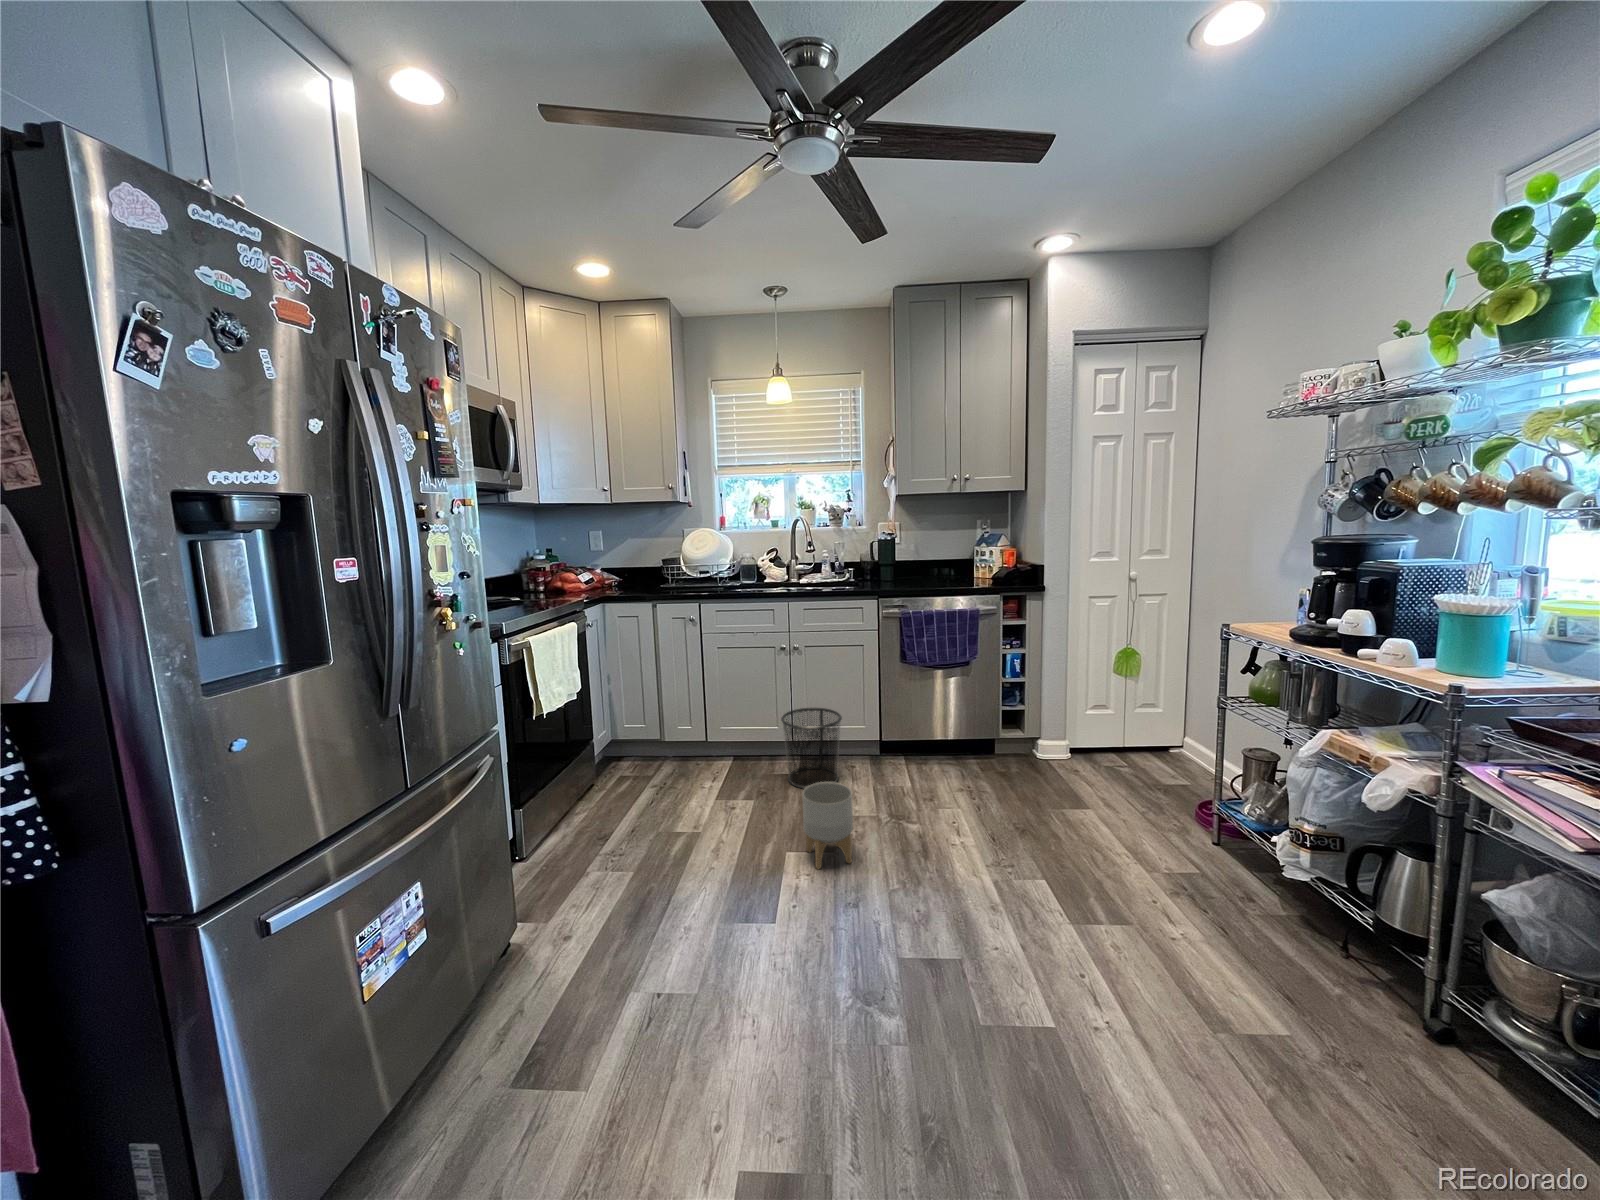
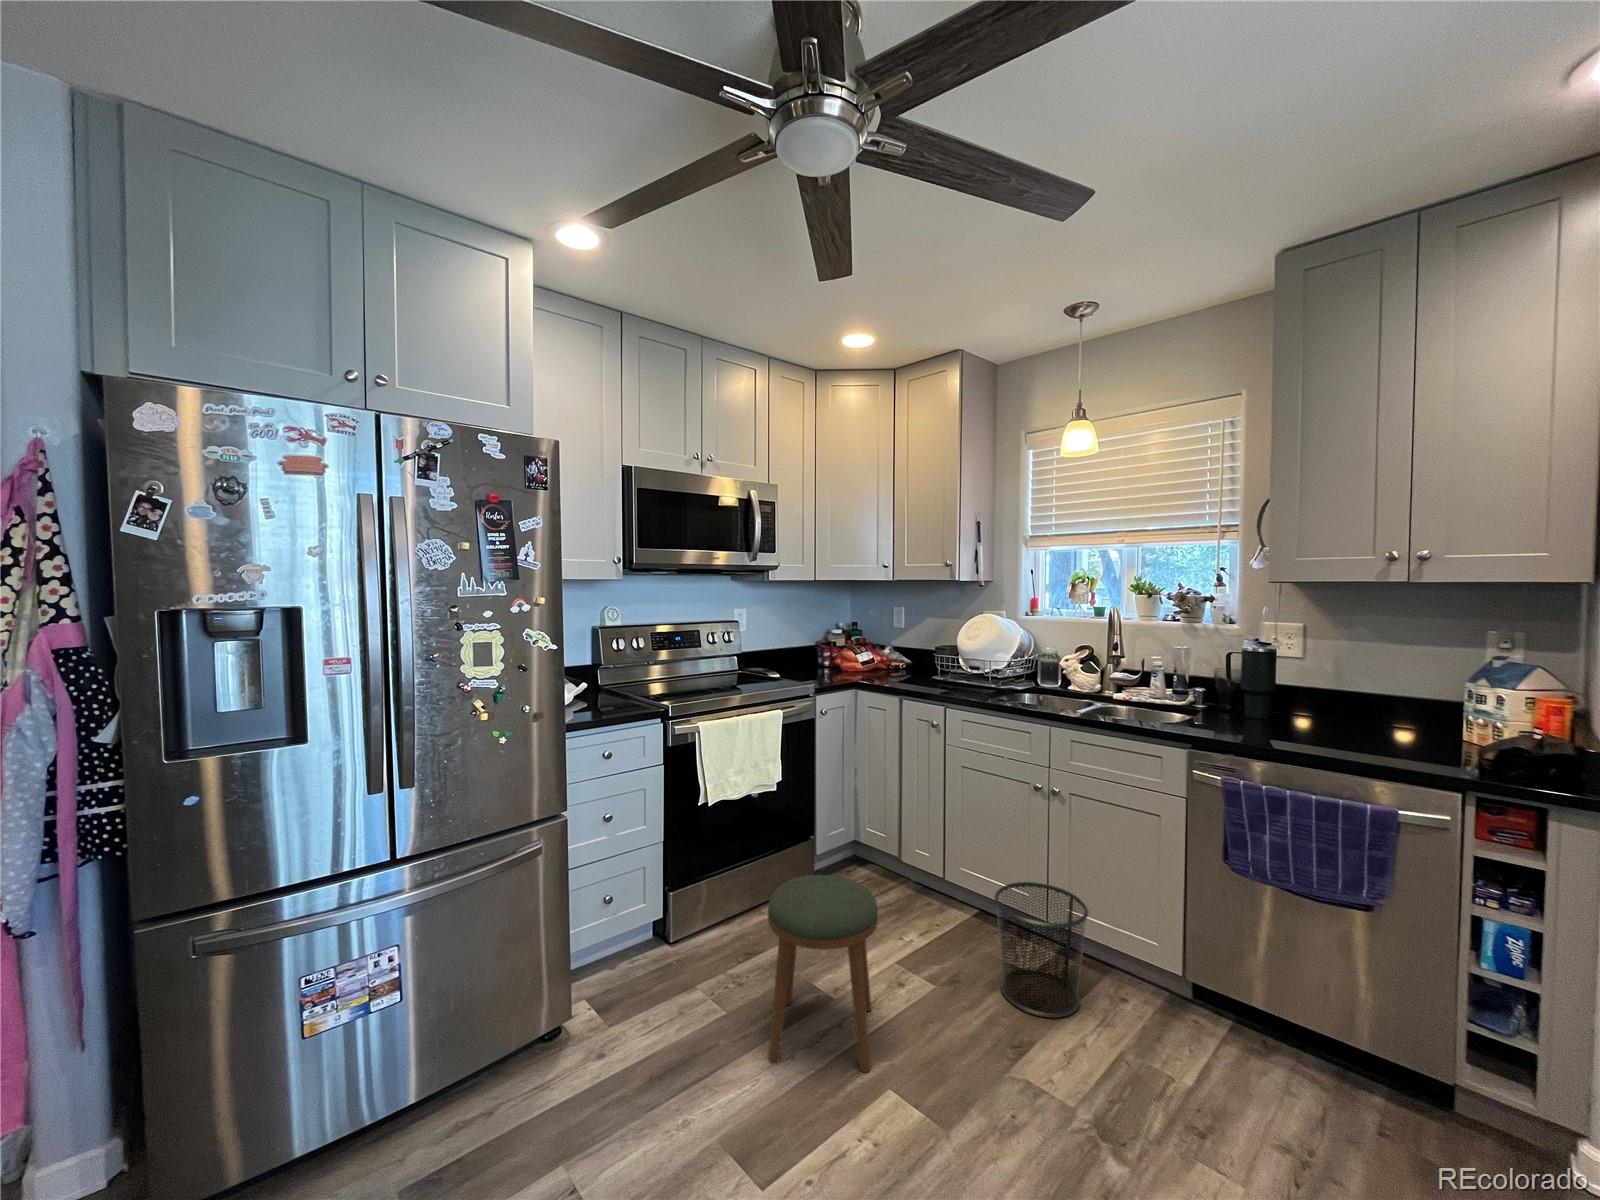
stool: none [664,732,766,883] -> present [768,875,878,1072]
planter: present [802,782,853,869] -> none [899,1005,974,1158]

